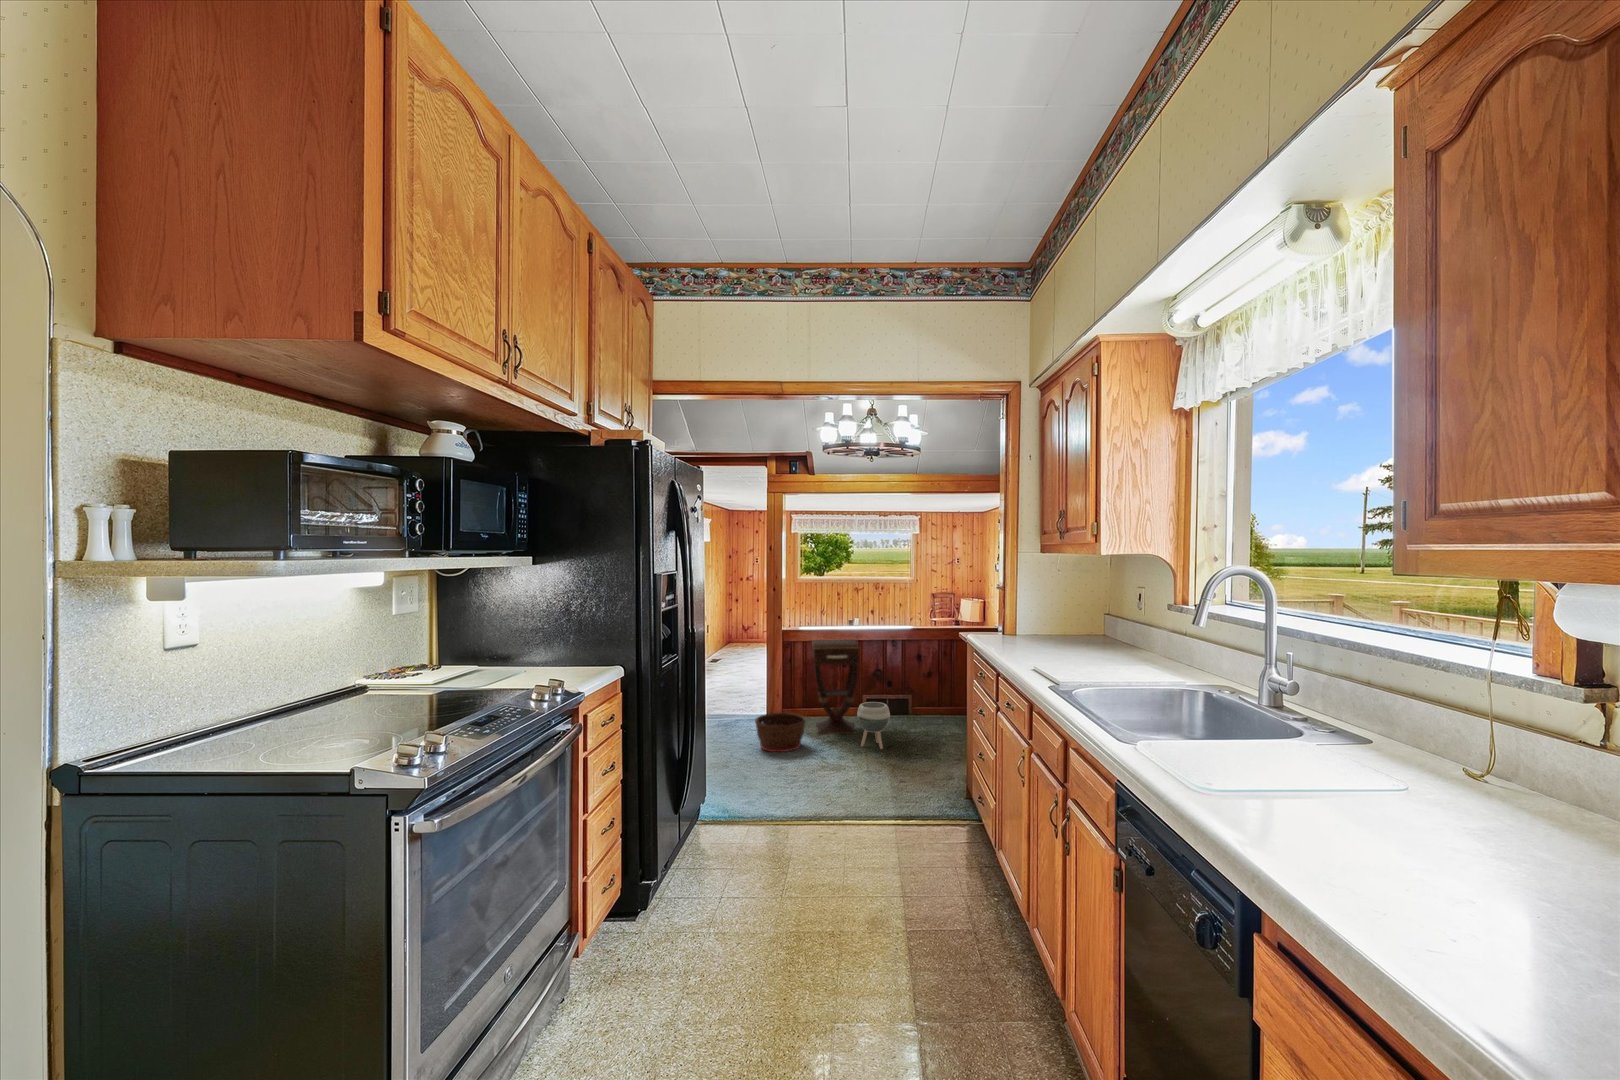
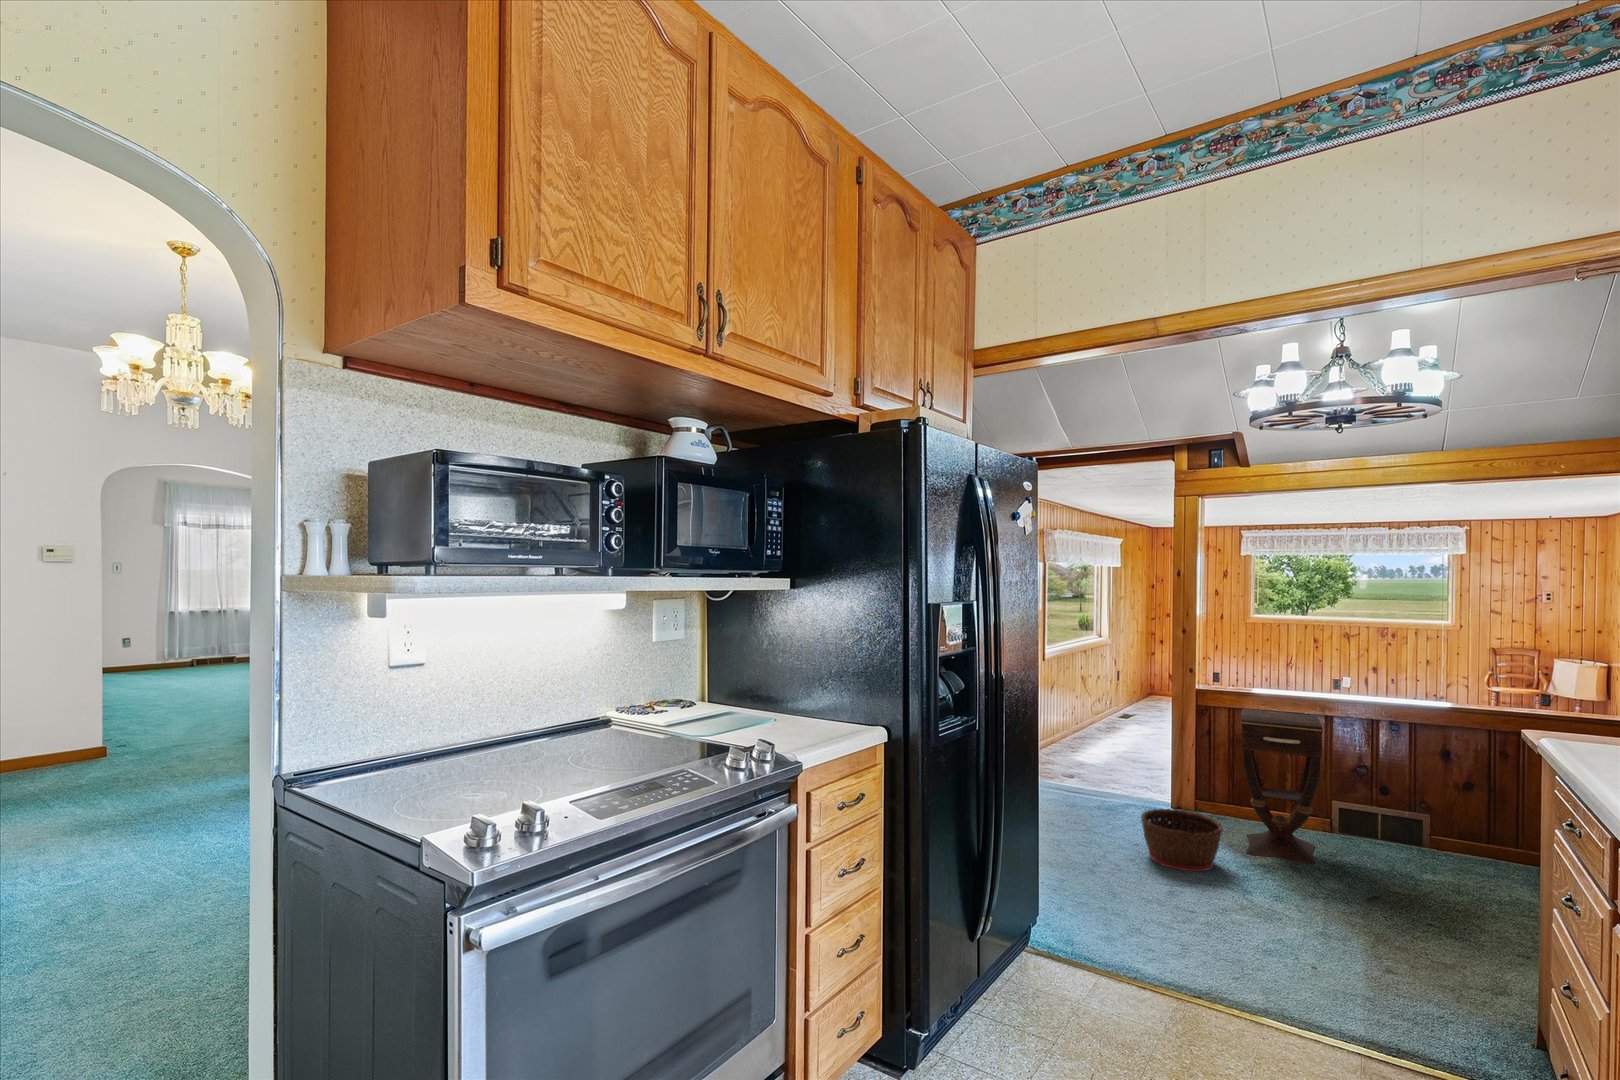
planter: present [857,702,890,749] -> none [1313,821,1376,903]

